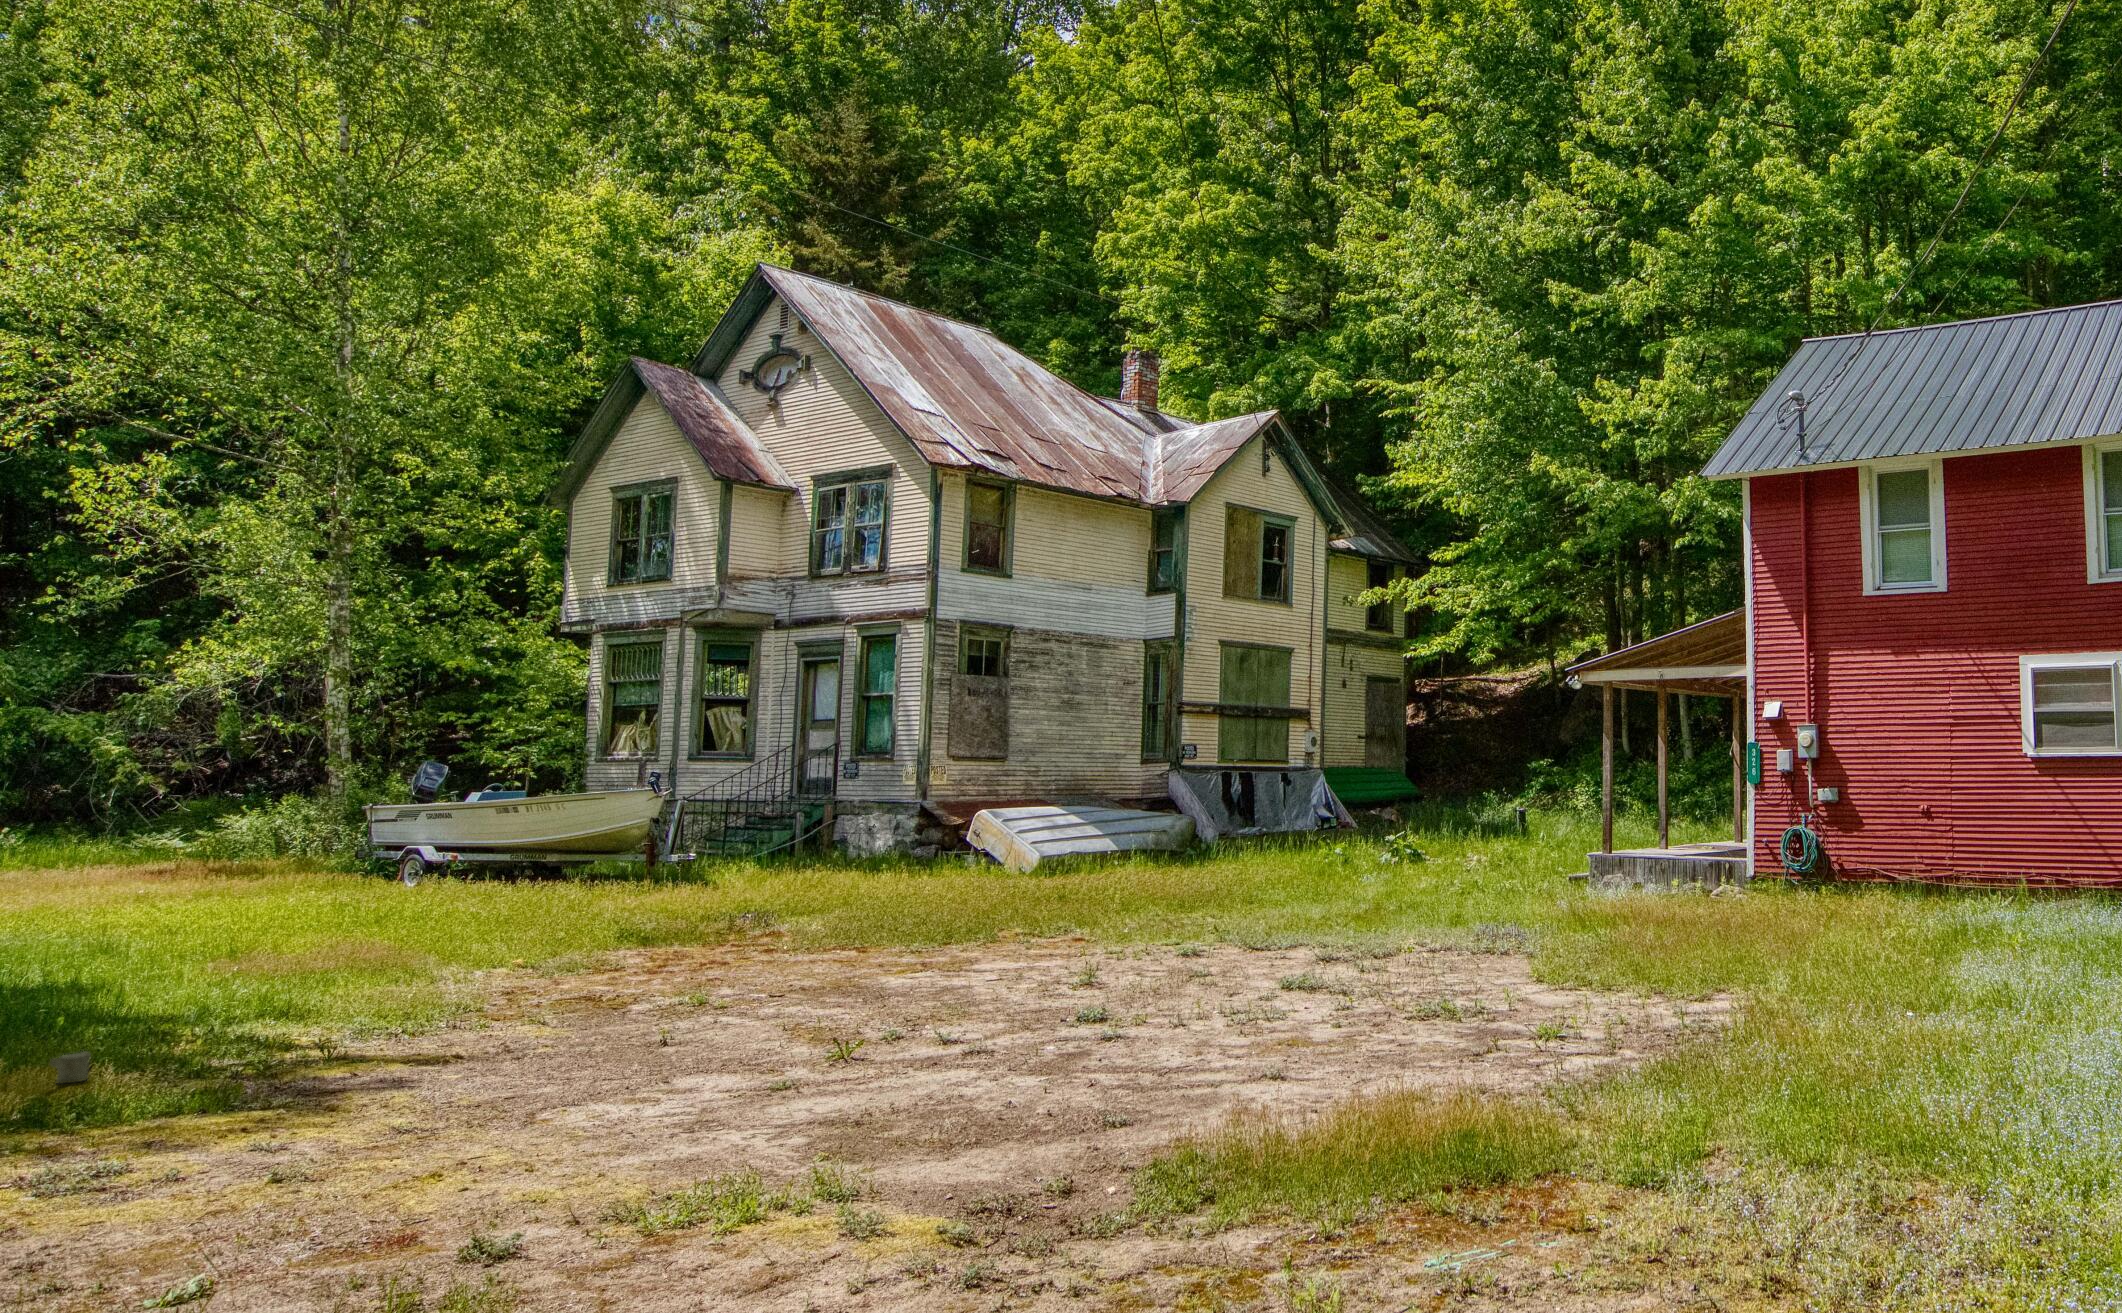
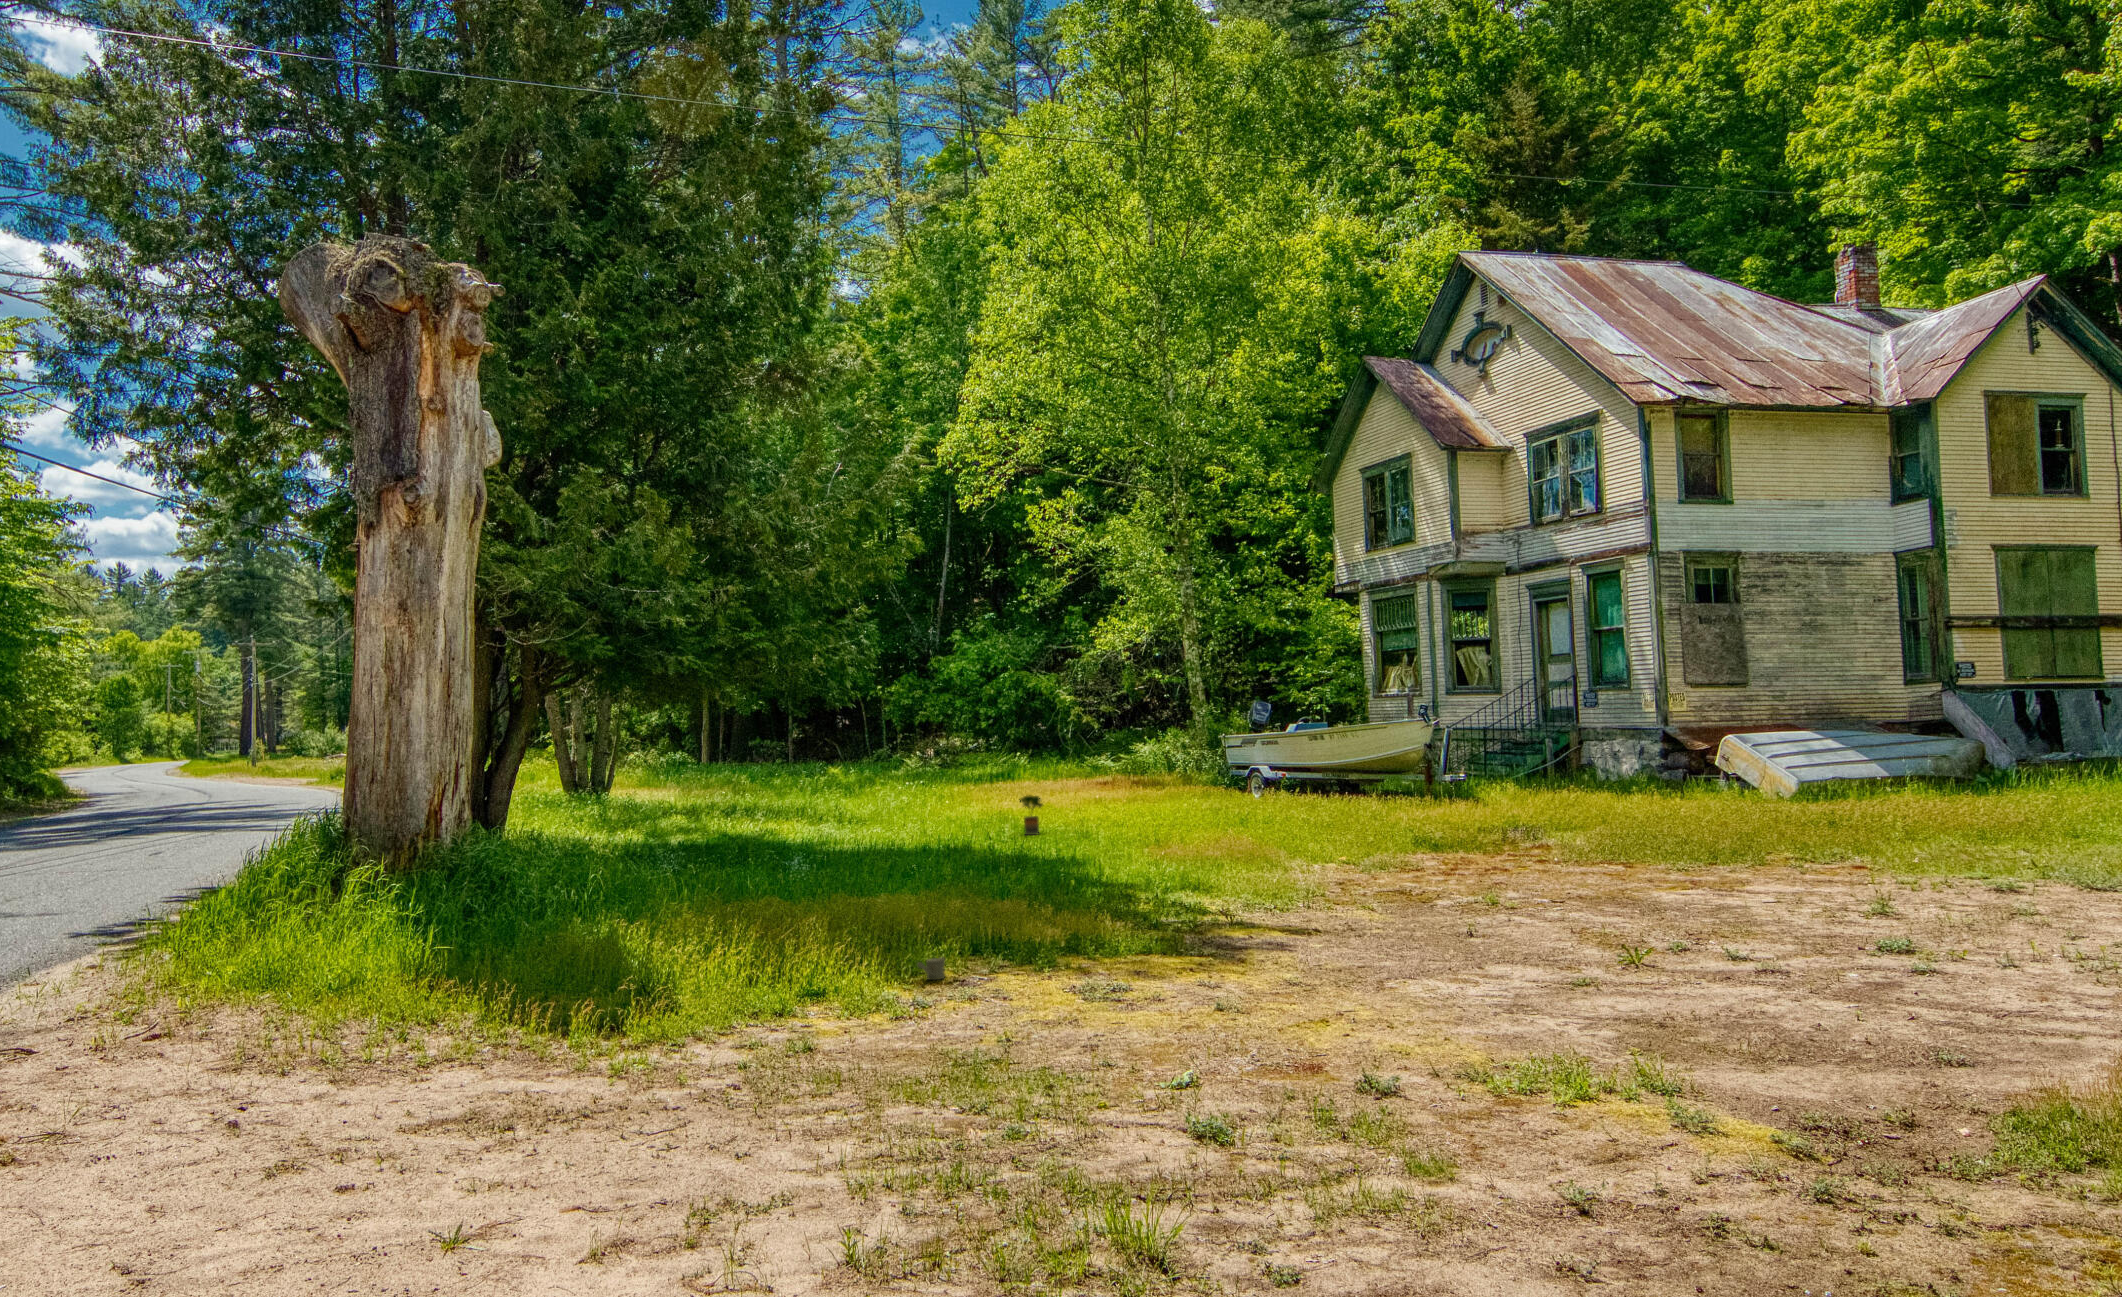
potted tree: none [61,868,107,925] -> present [1019,795,1043,835]

